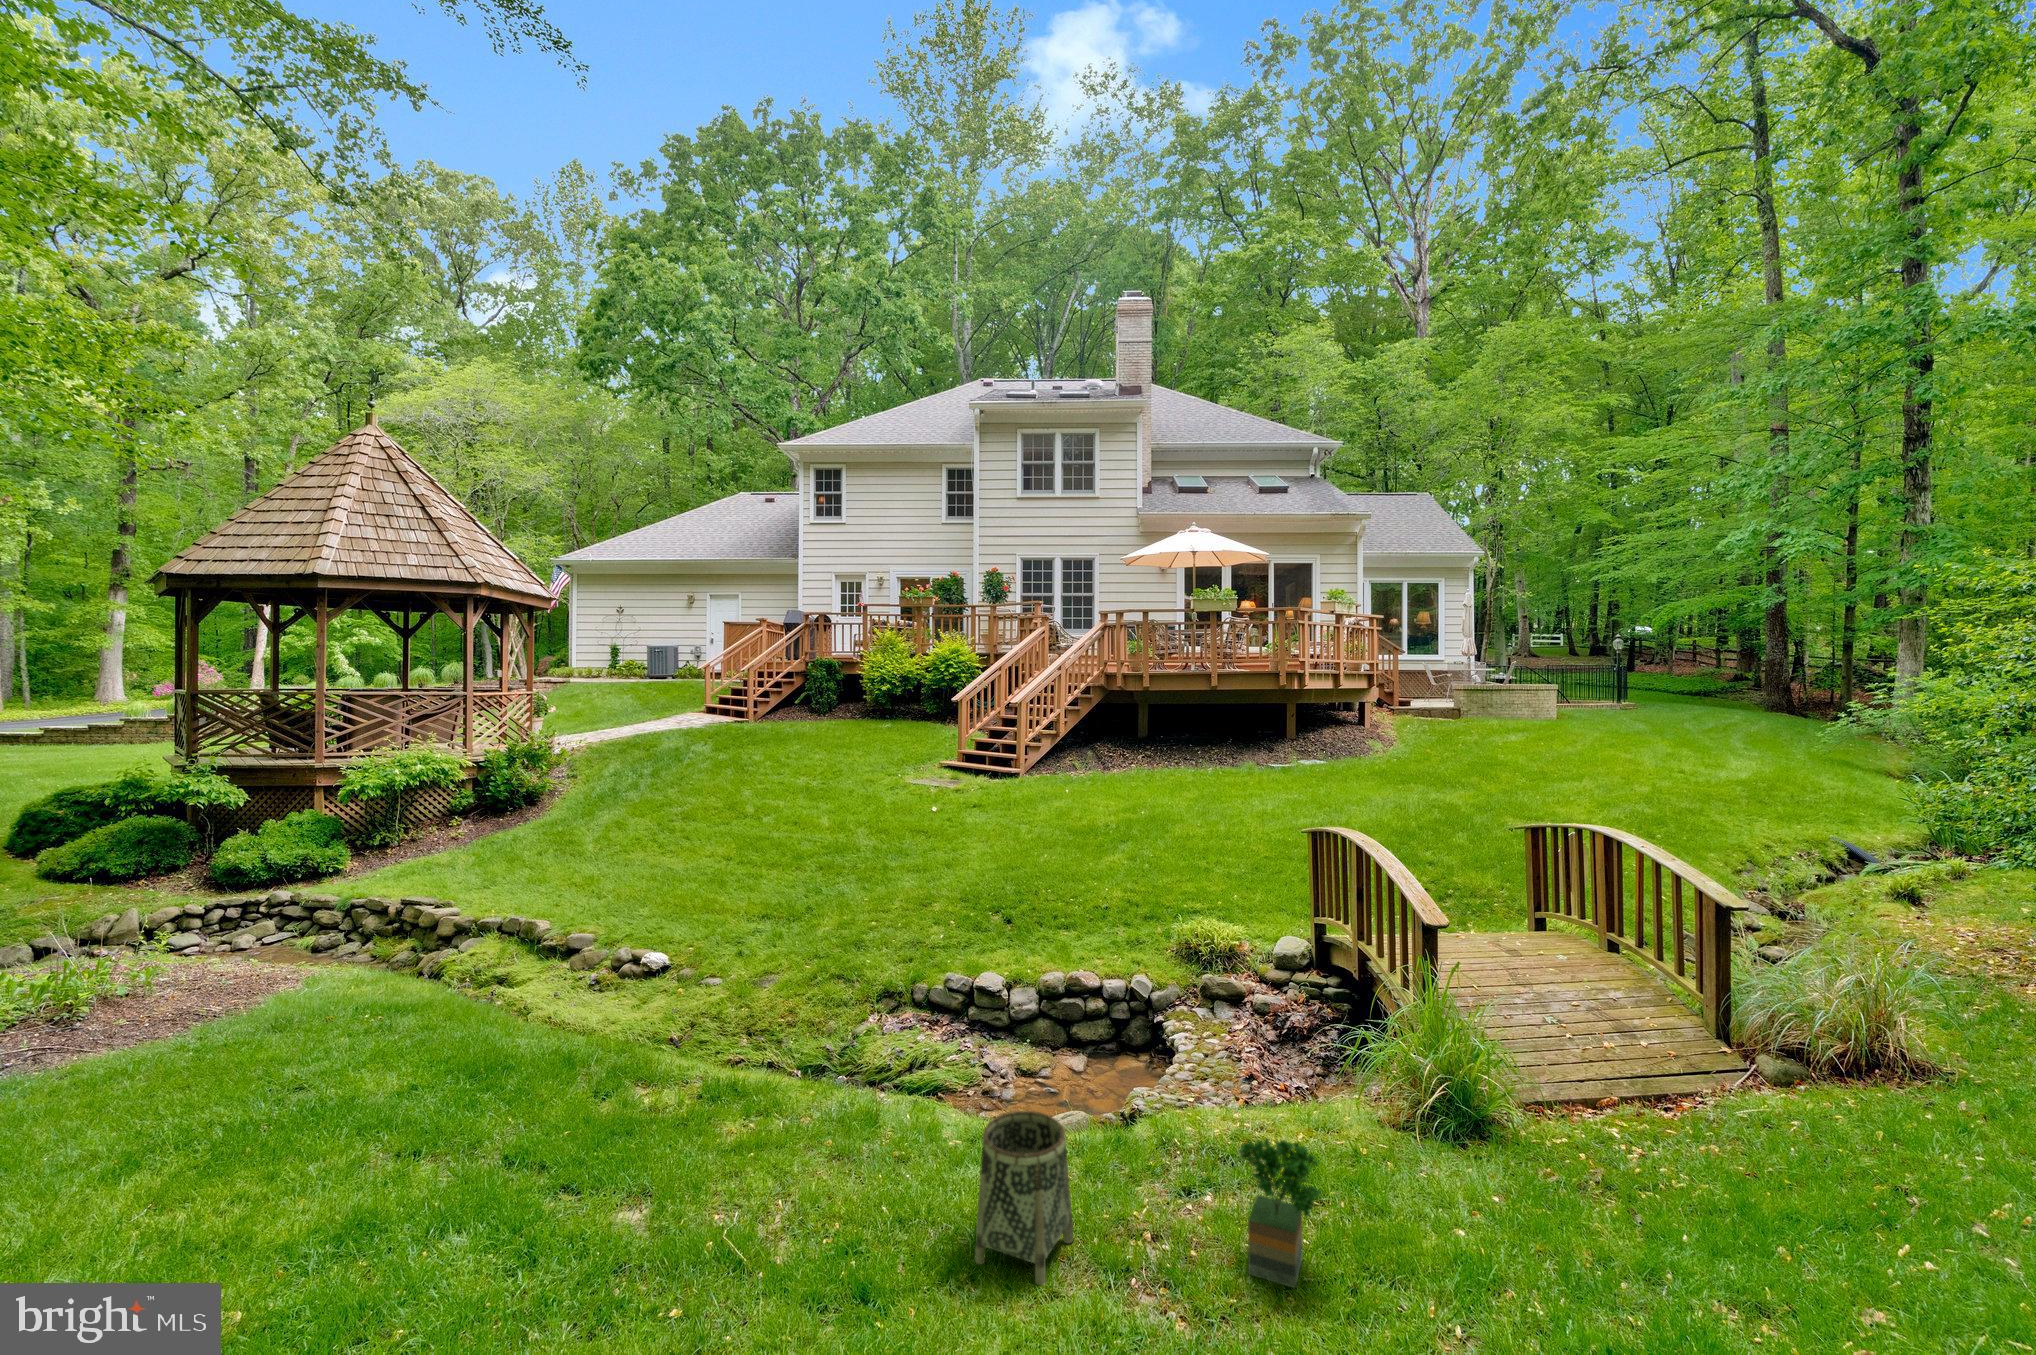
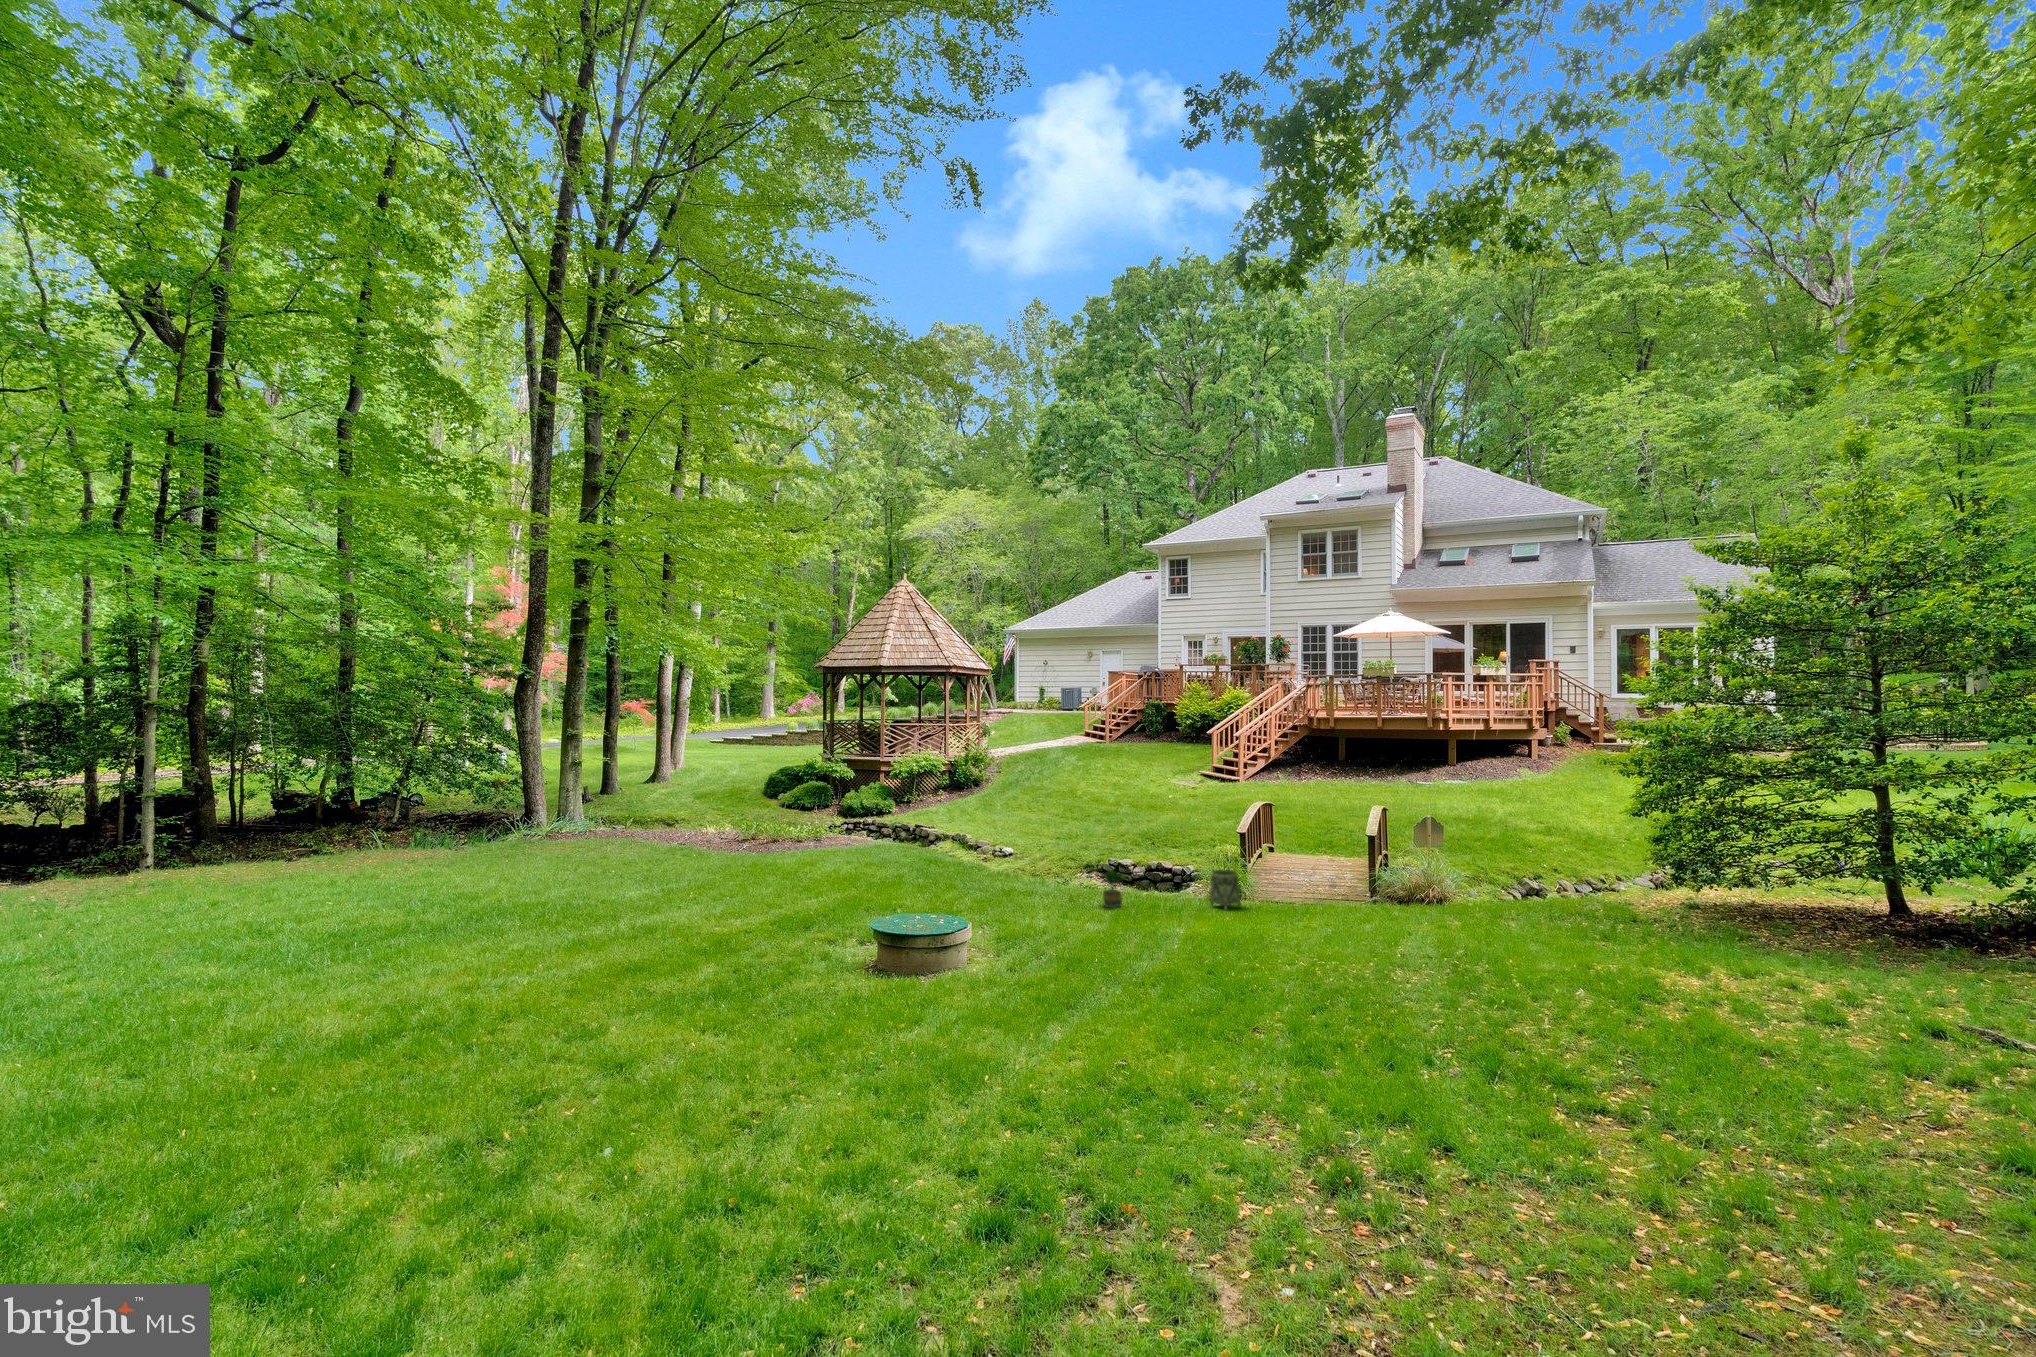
basket: present [975,1111,1074,1285] -> present [1210,870,1241,910]

